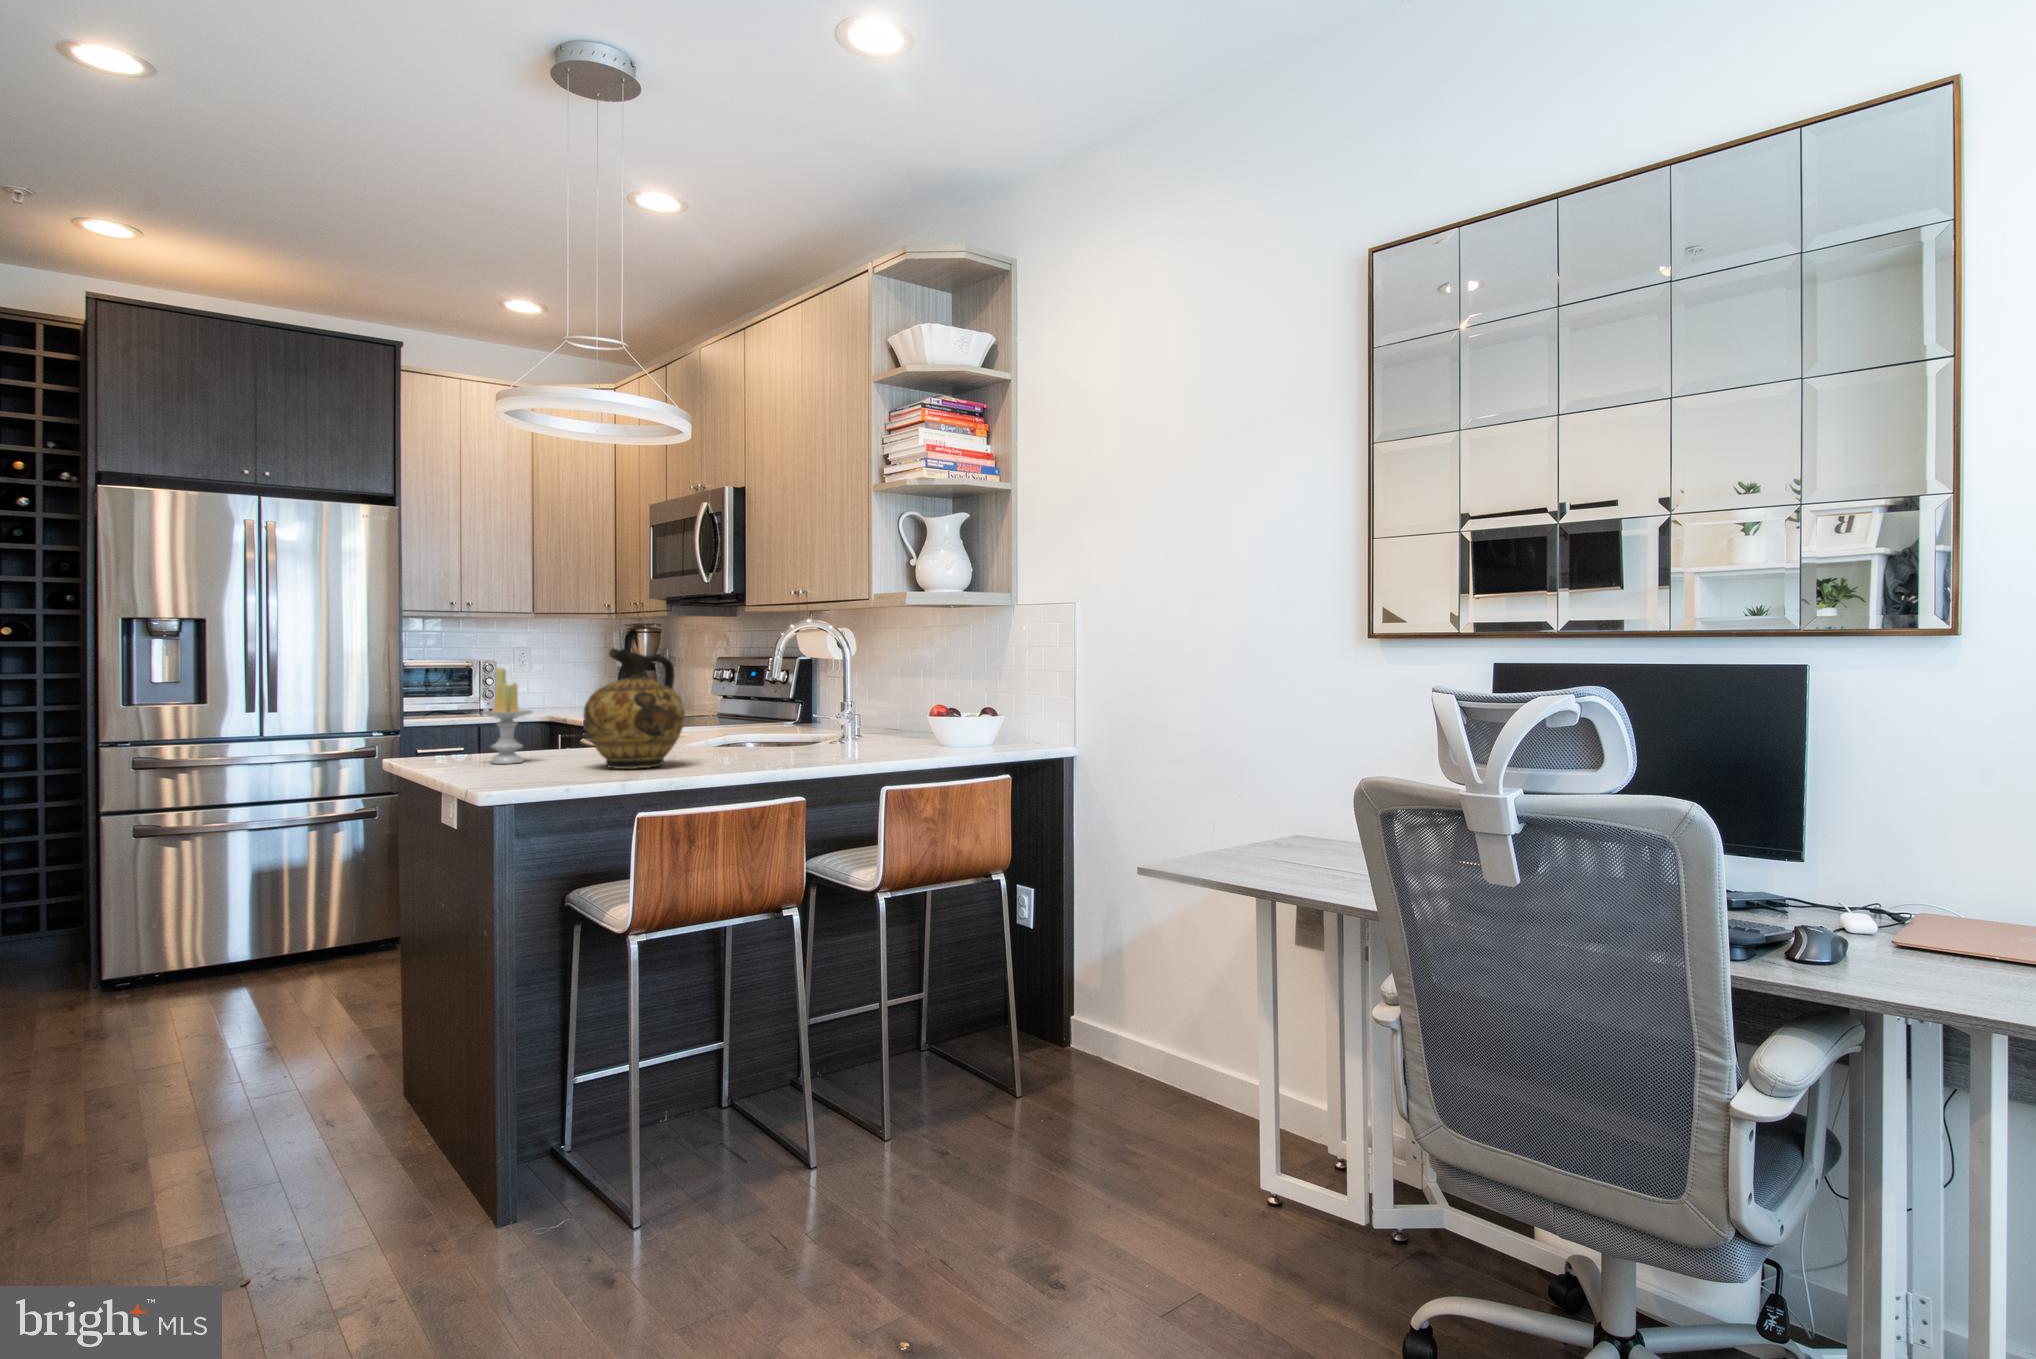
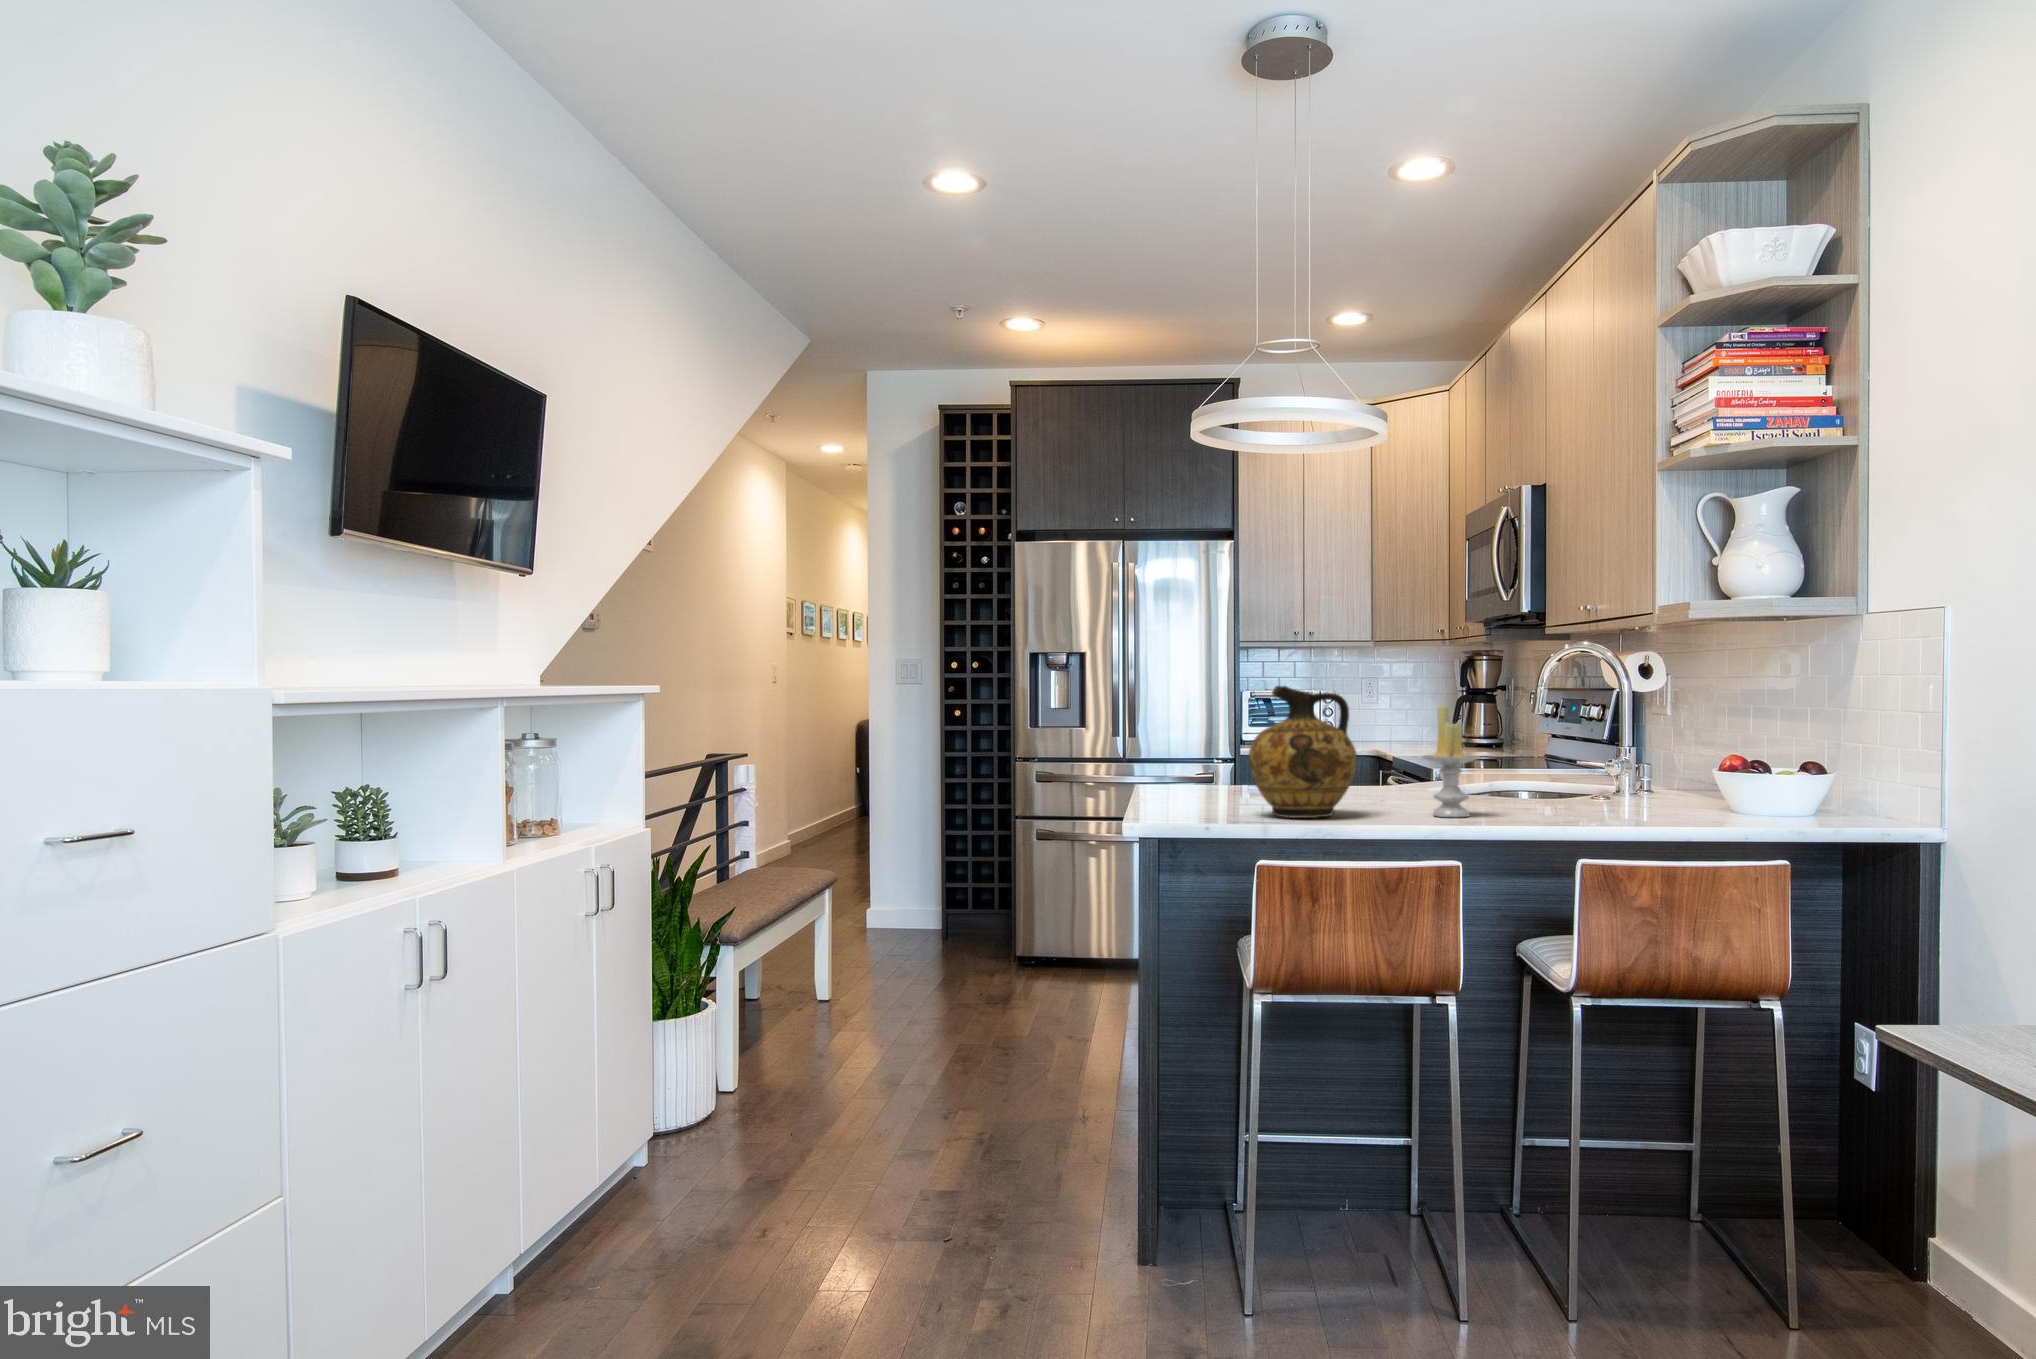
candle: present [481,668,532,764] -> present [1422,705,1479,817]

